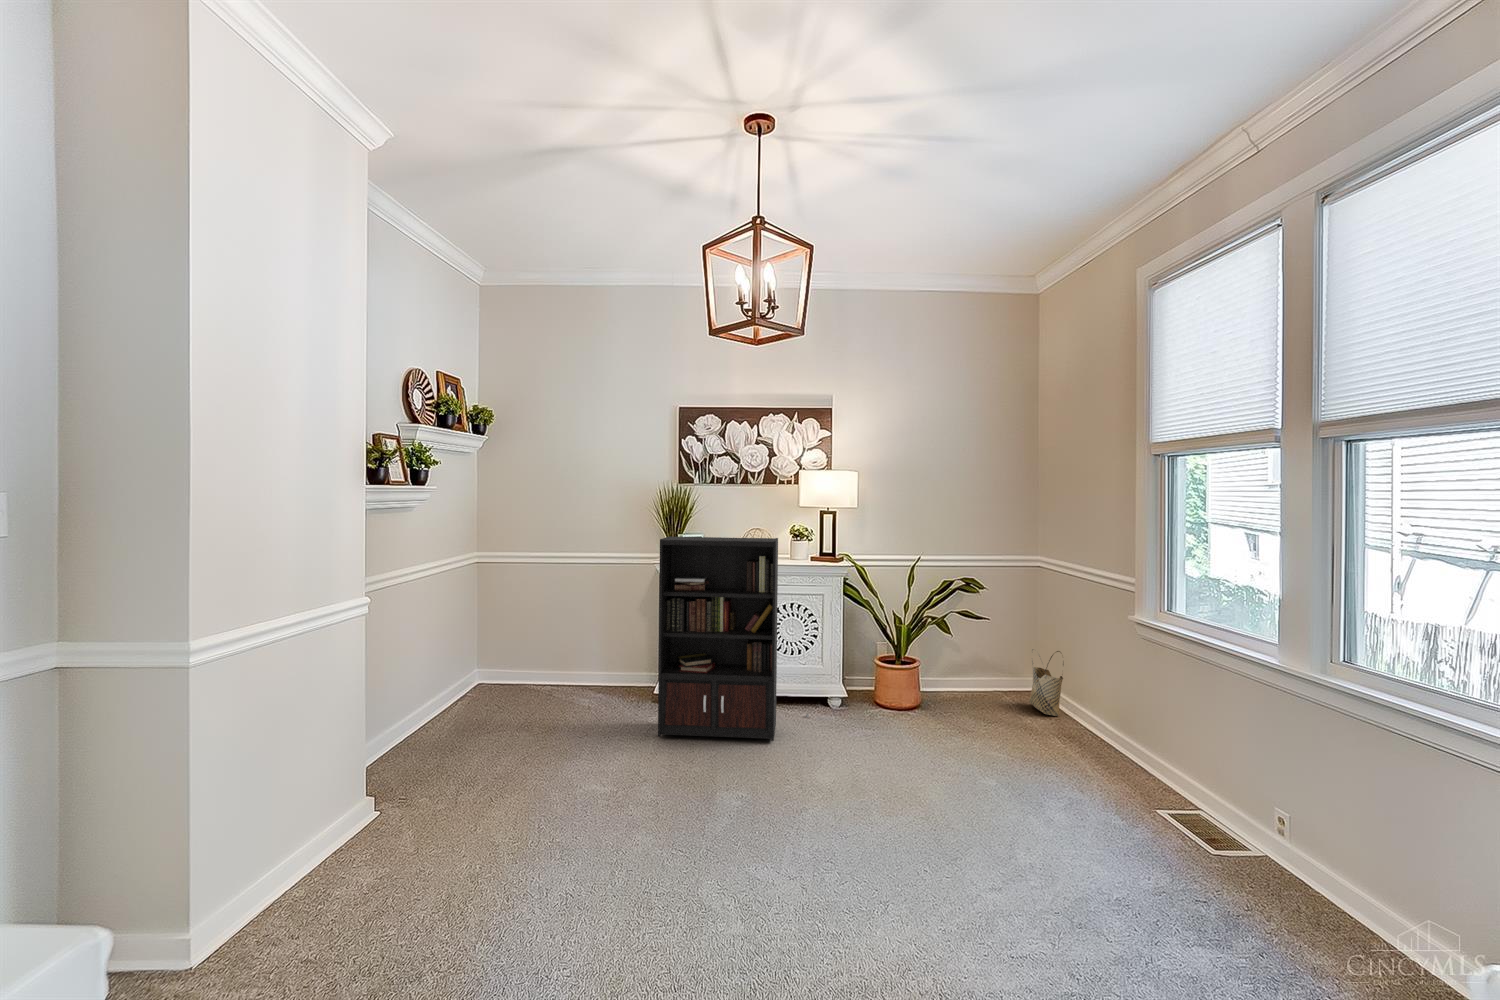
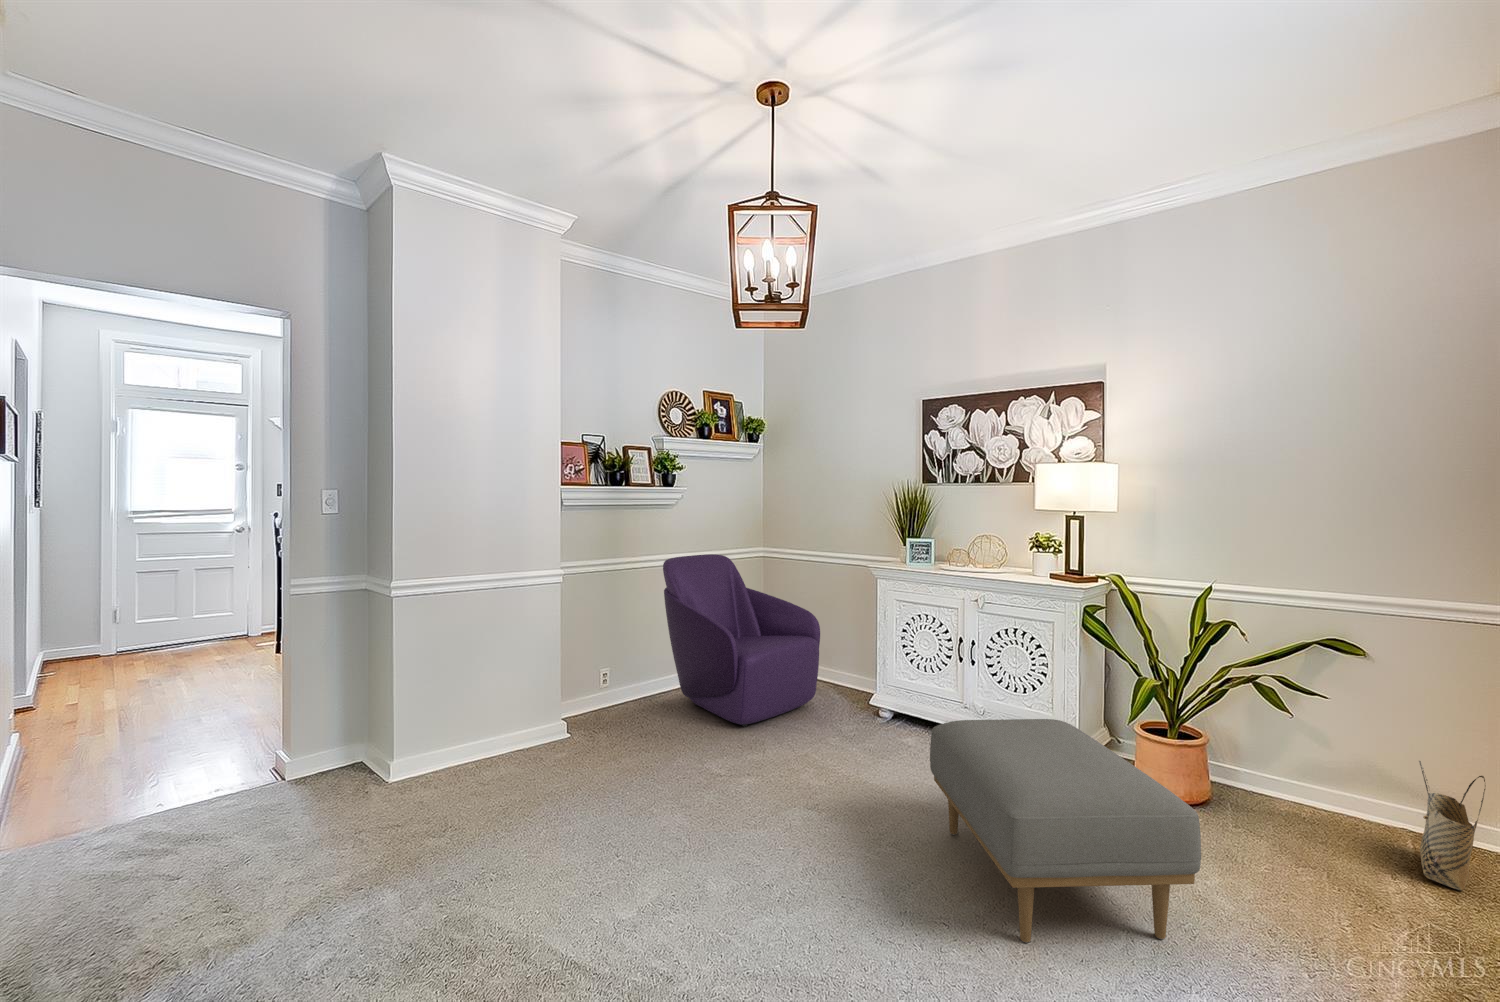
bookcase: present [658,536,809,741] -> none [819,540,1014,786]
armchair: none [423,560,599,739] -> present [663,554,820,727]
ottoman: none [818,661,1024,808] -> present [930,719,1201,943]

